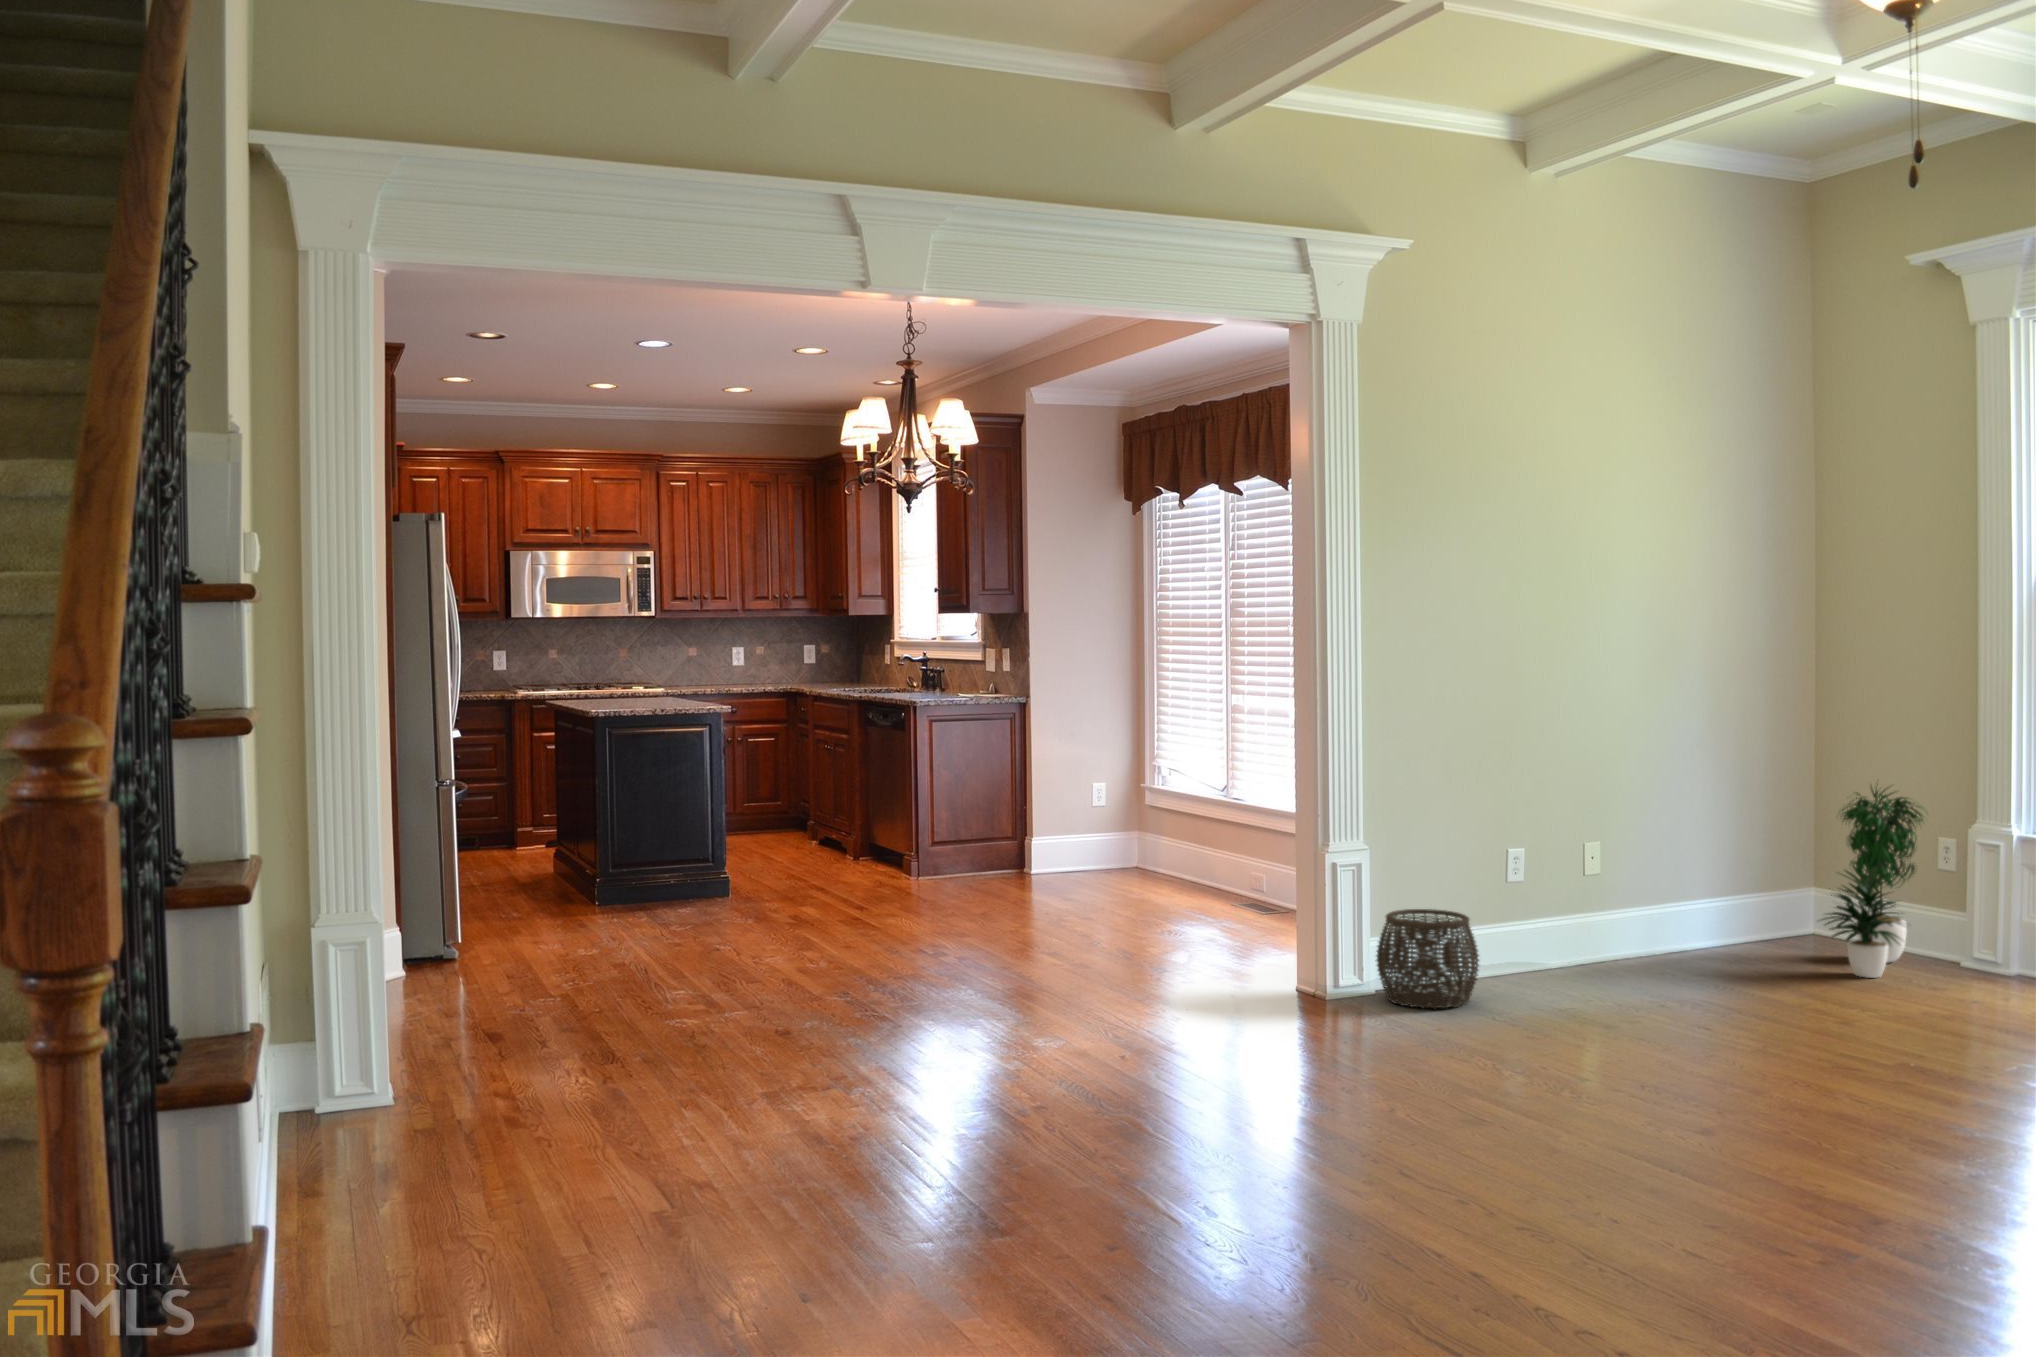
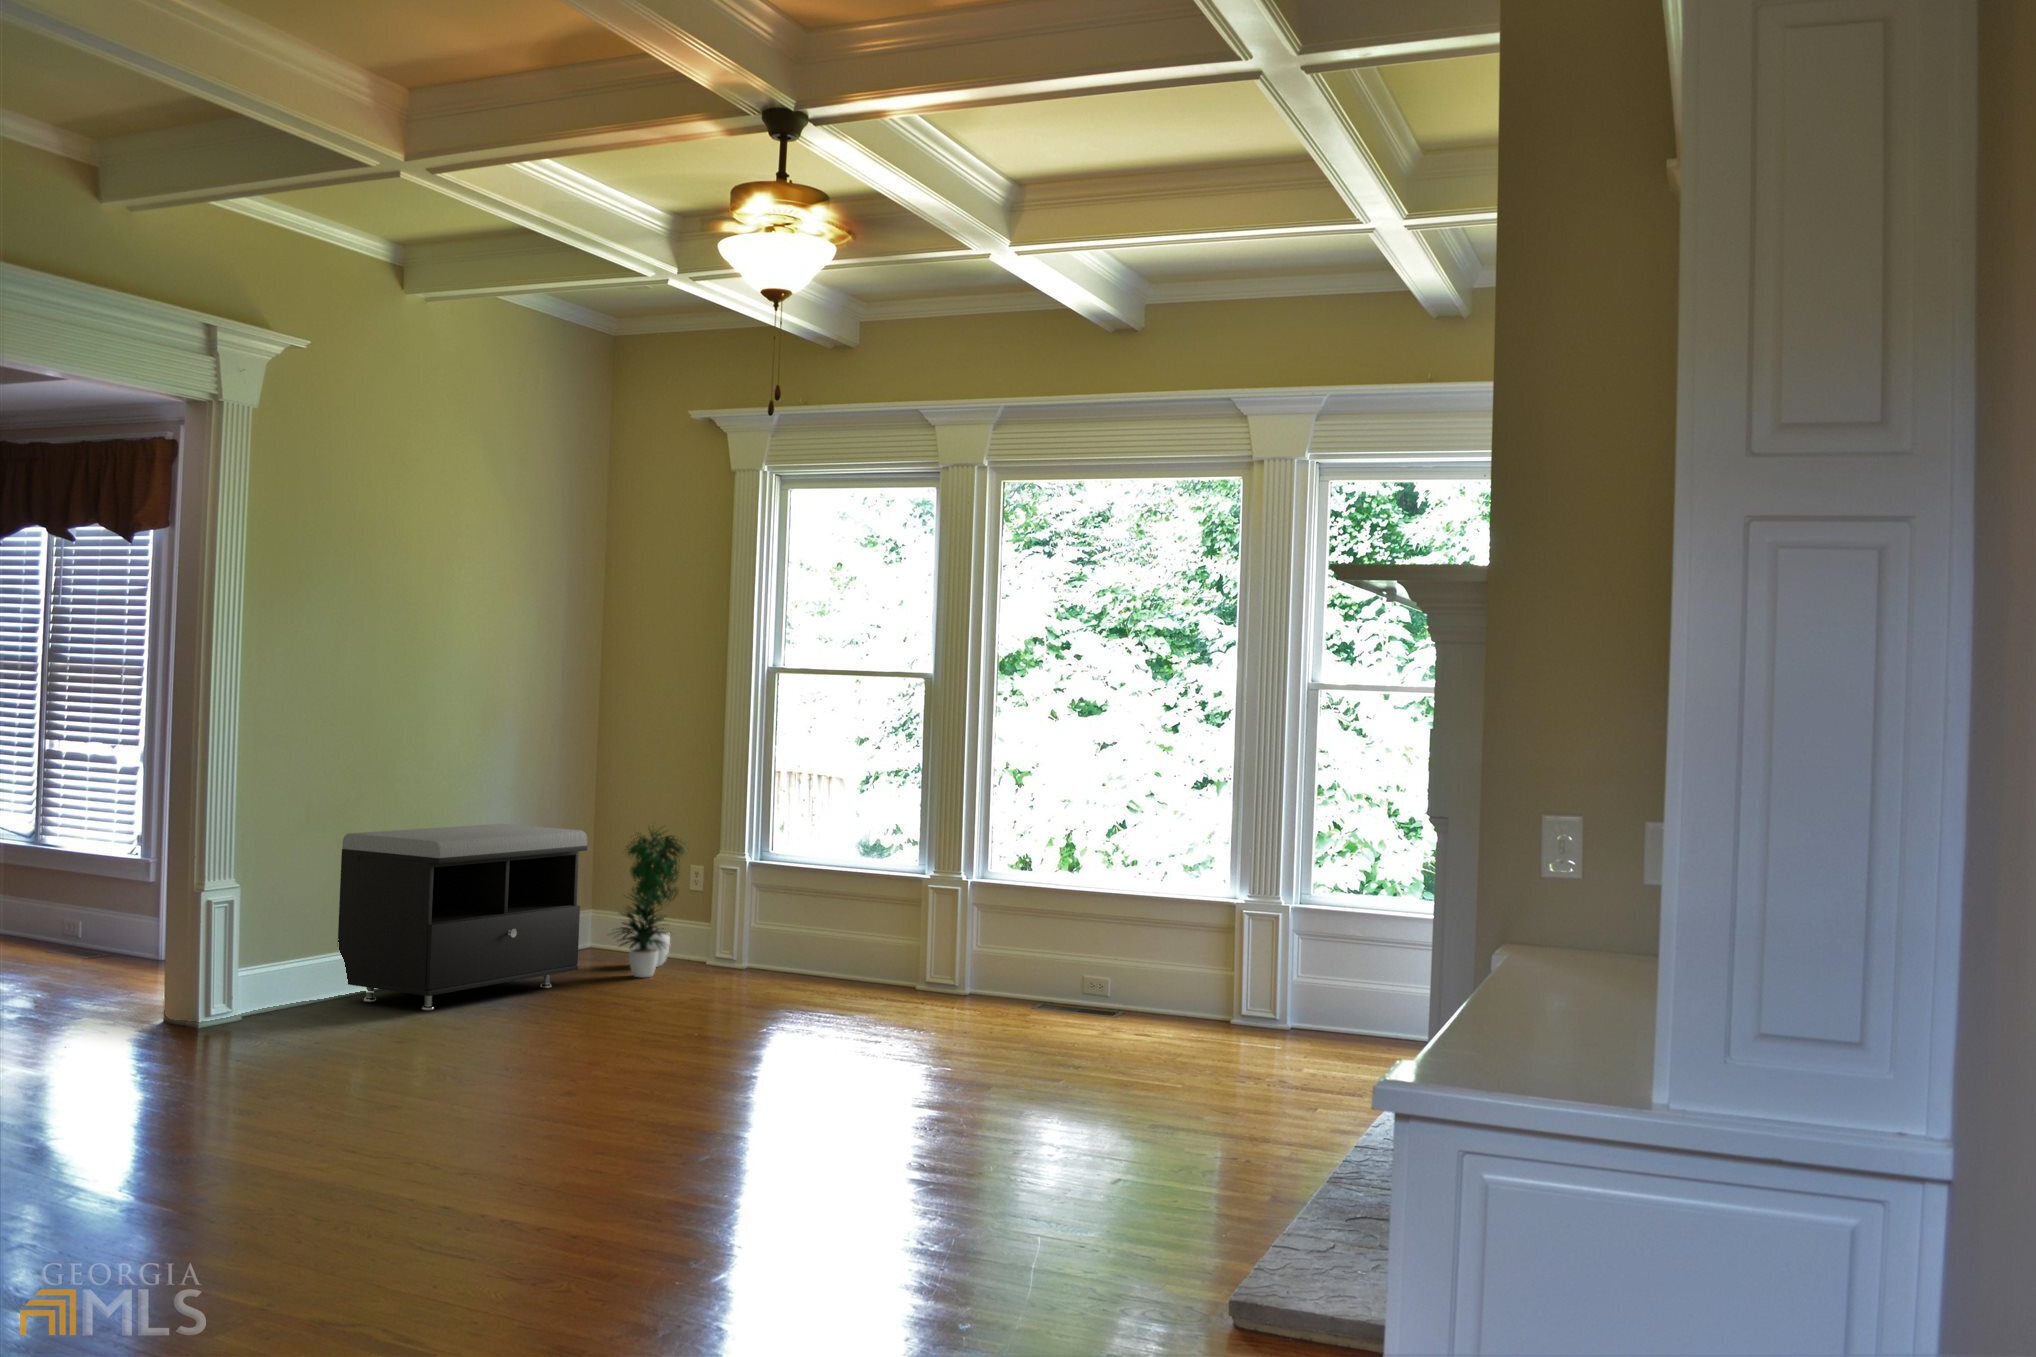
storage bench: none [1481,781,1782,1002] -> present [337,824,587,1010]
woven basket: present [1376,909,1479,1009] -> none [245,939,343,1026]

